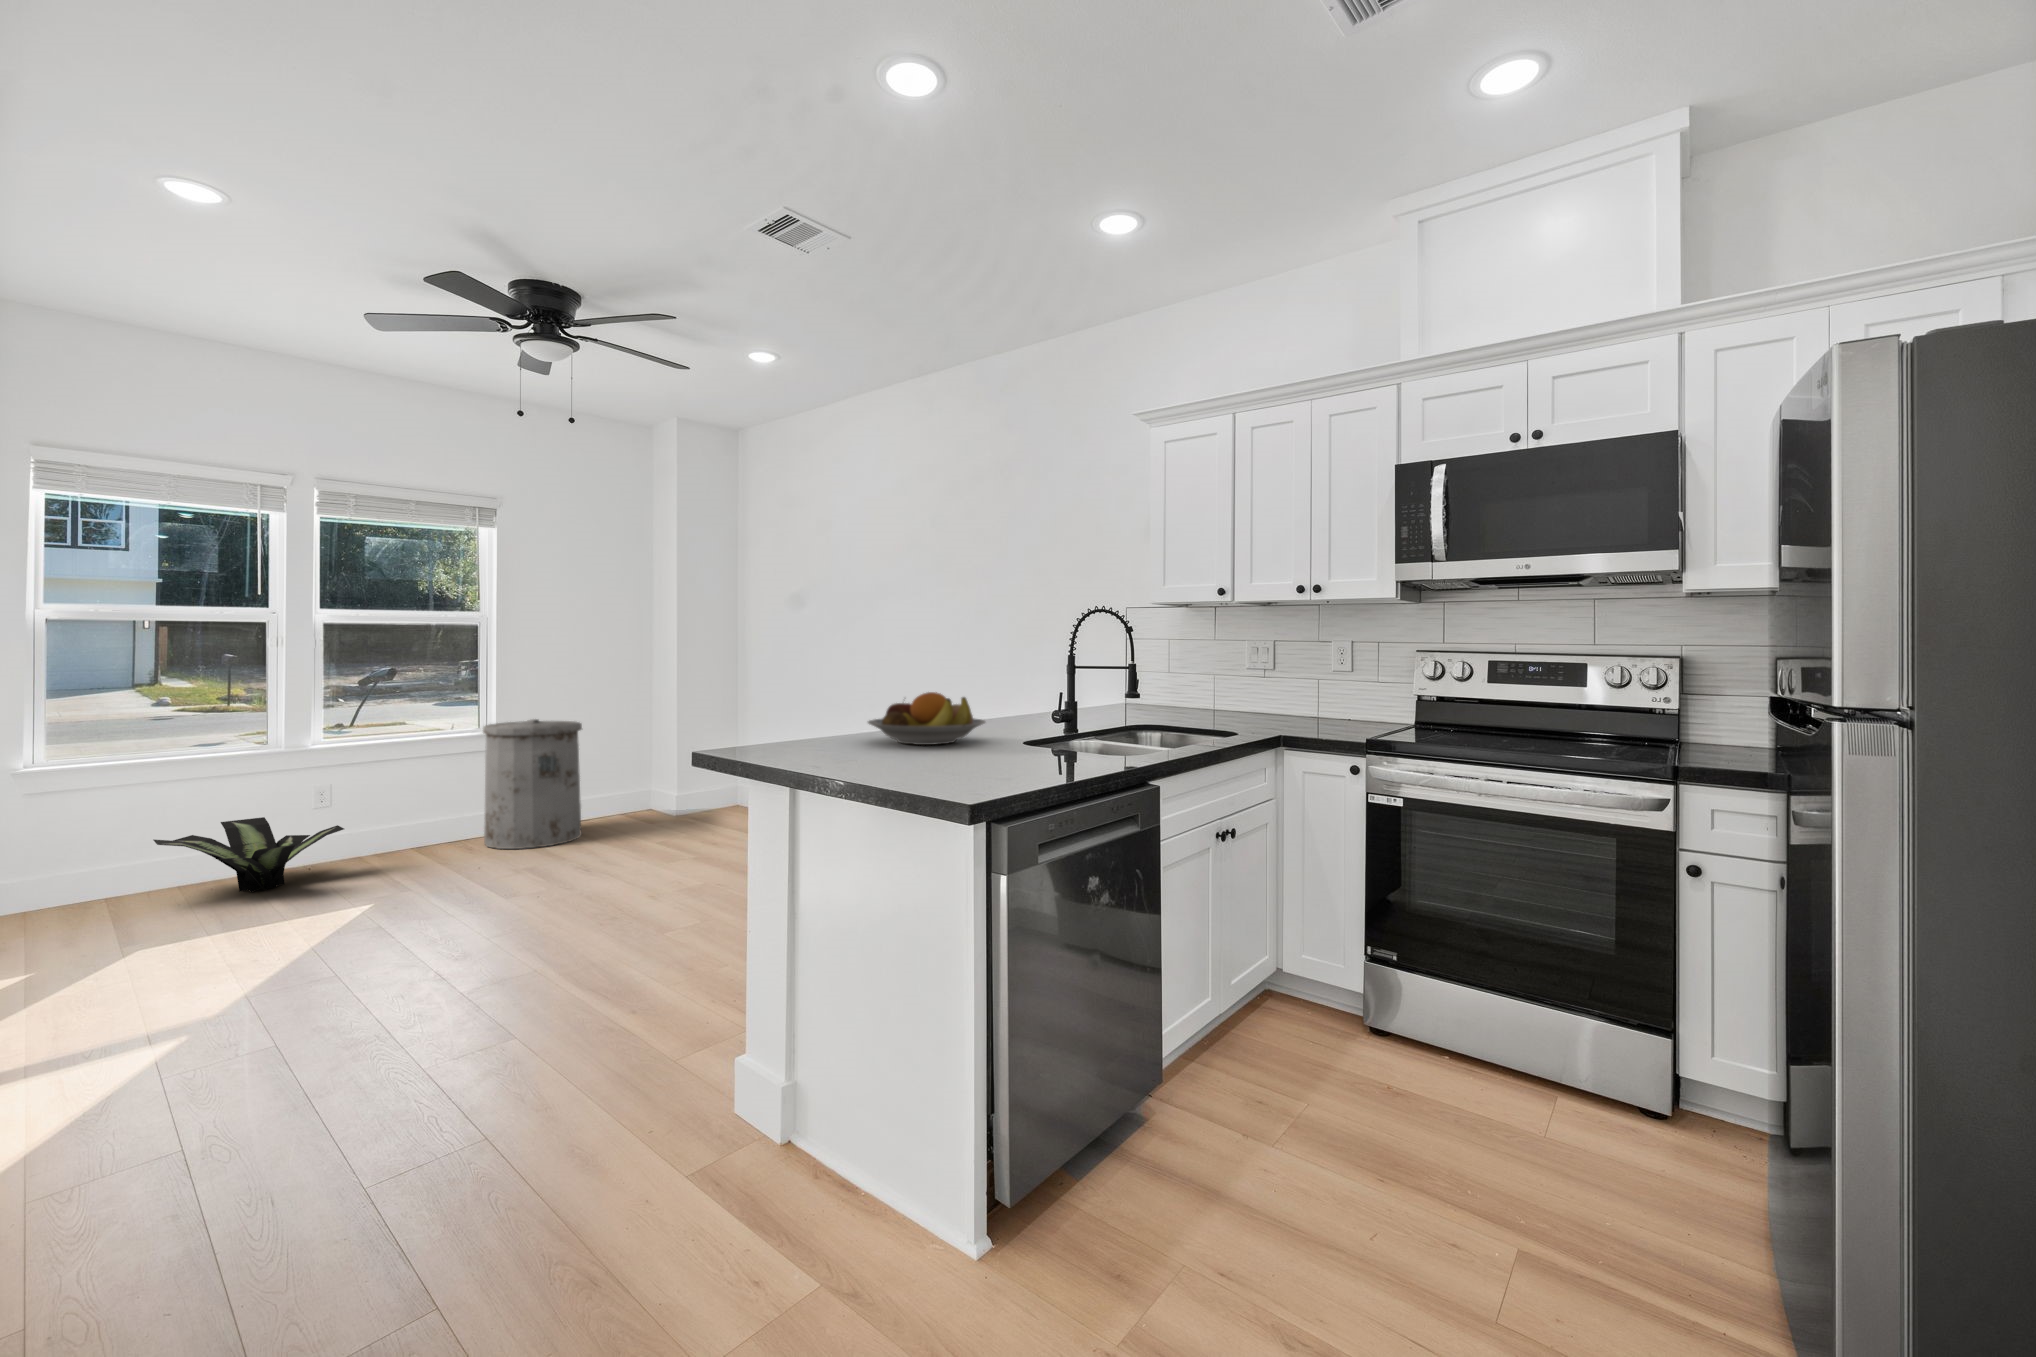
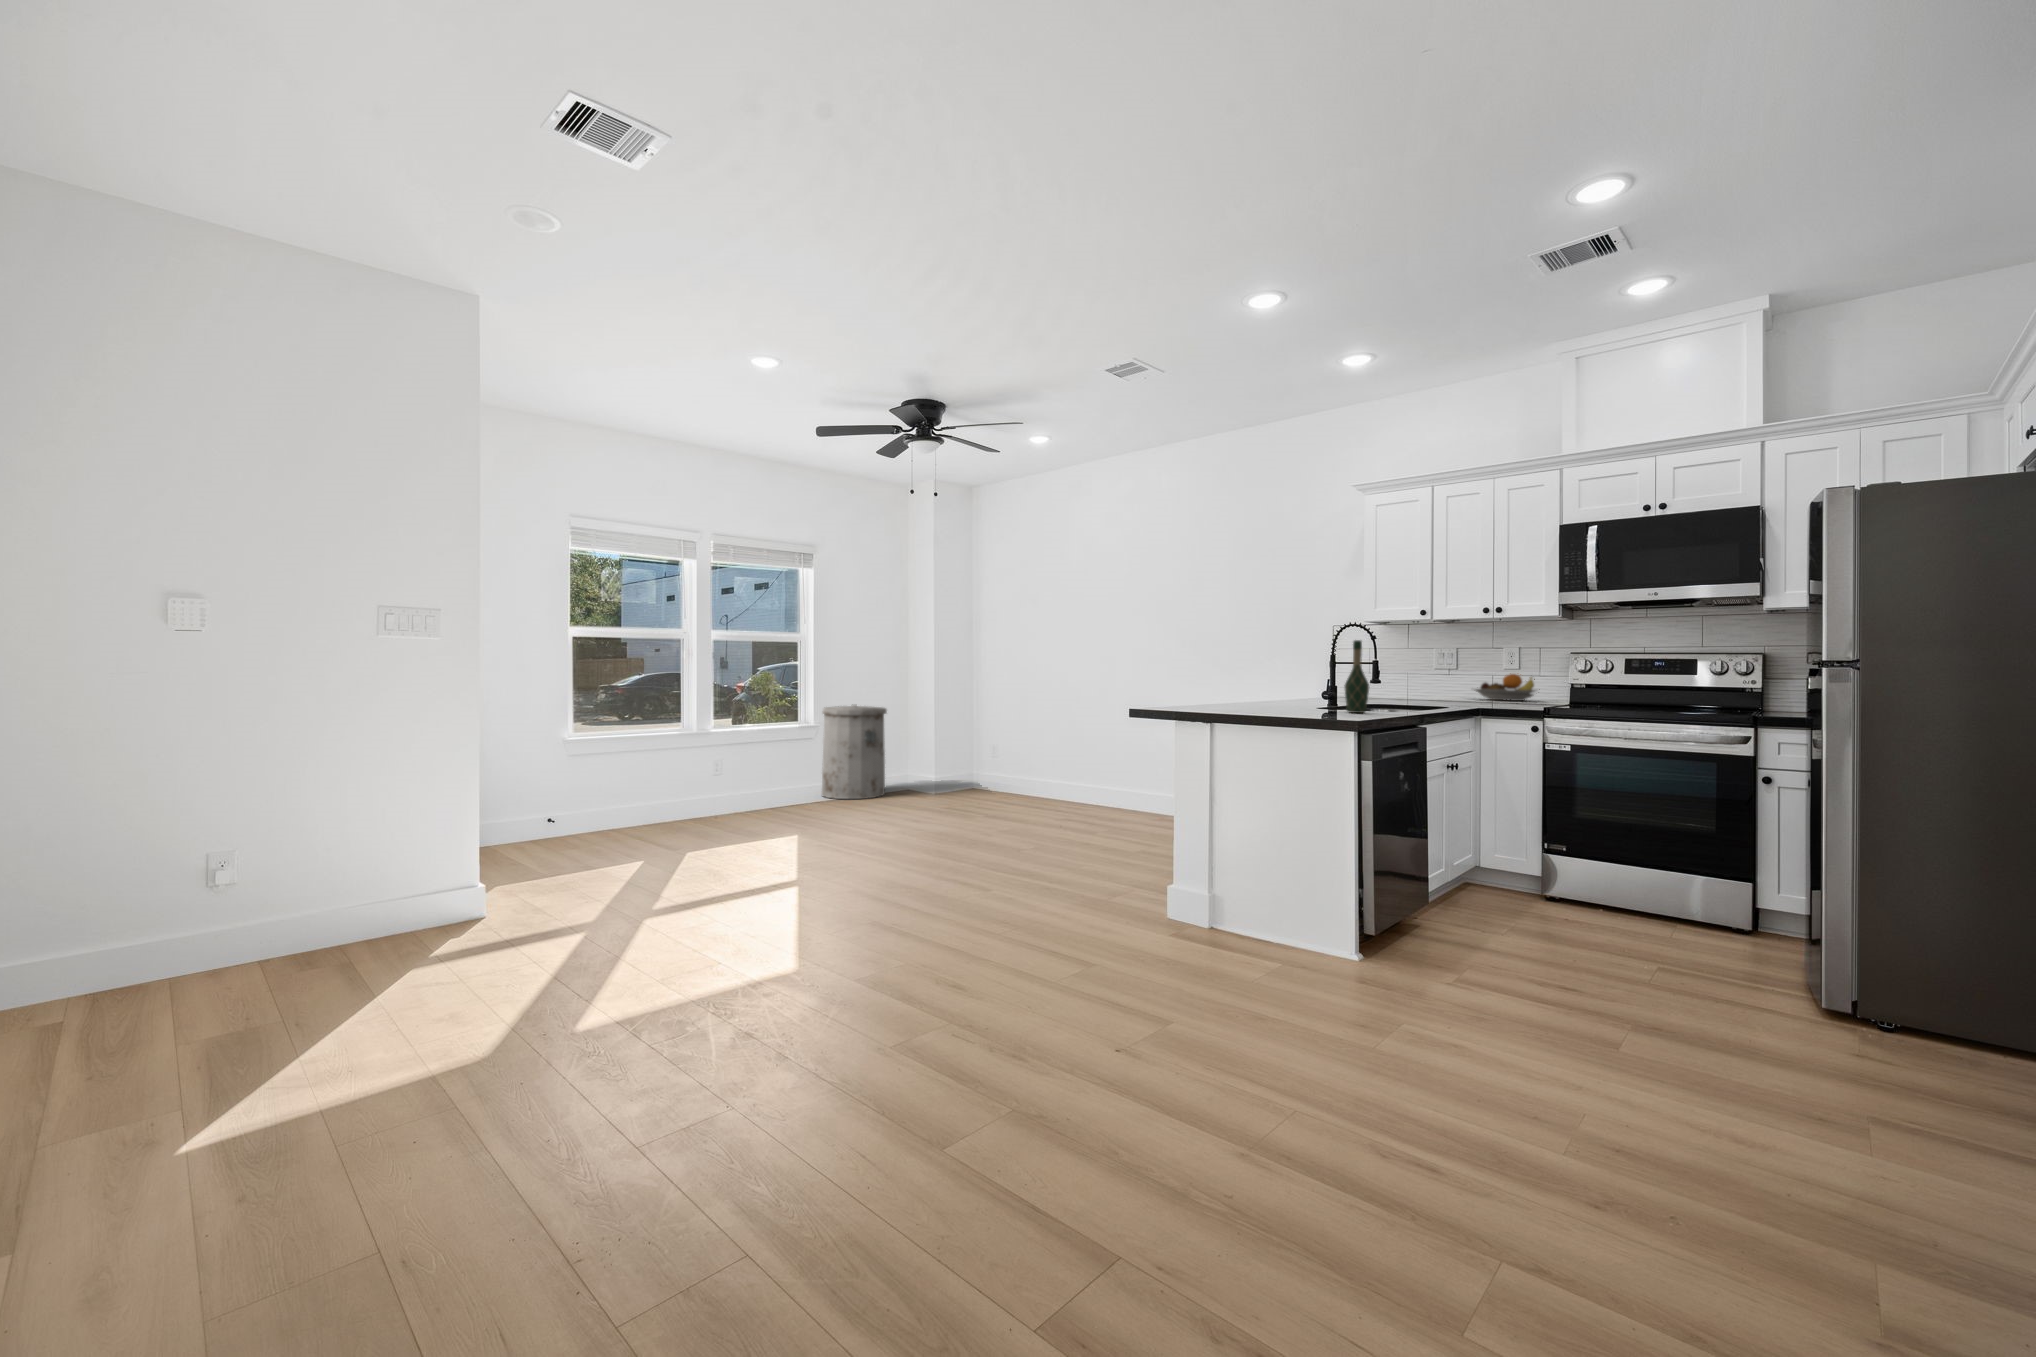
wine bottle: none [999,643,1040,772] -> present [1344,640,1369,713]
fruit bowl: present [868,692,985,745] -> present [1475,674,1540,701]
potted plant: present [154,817,344,892] -> none [653,769,755,818]

